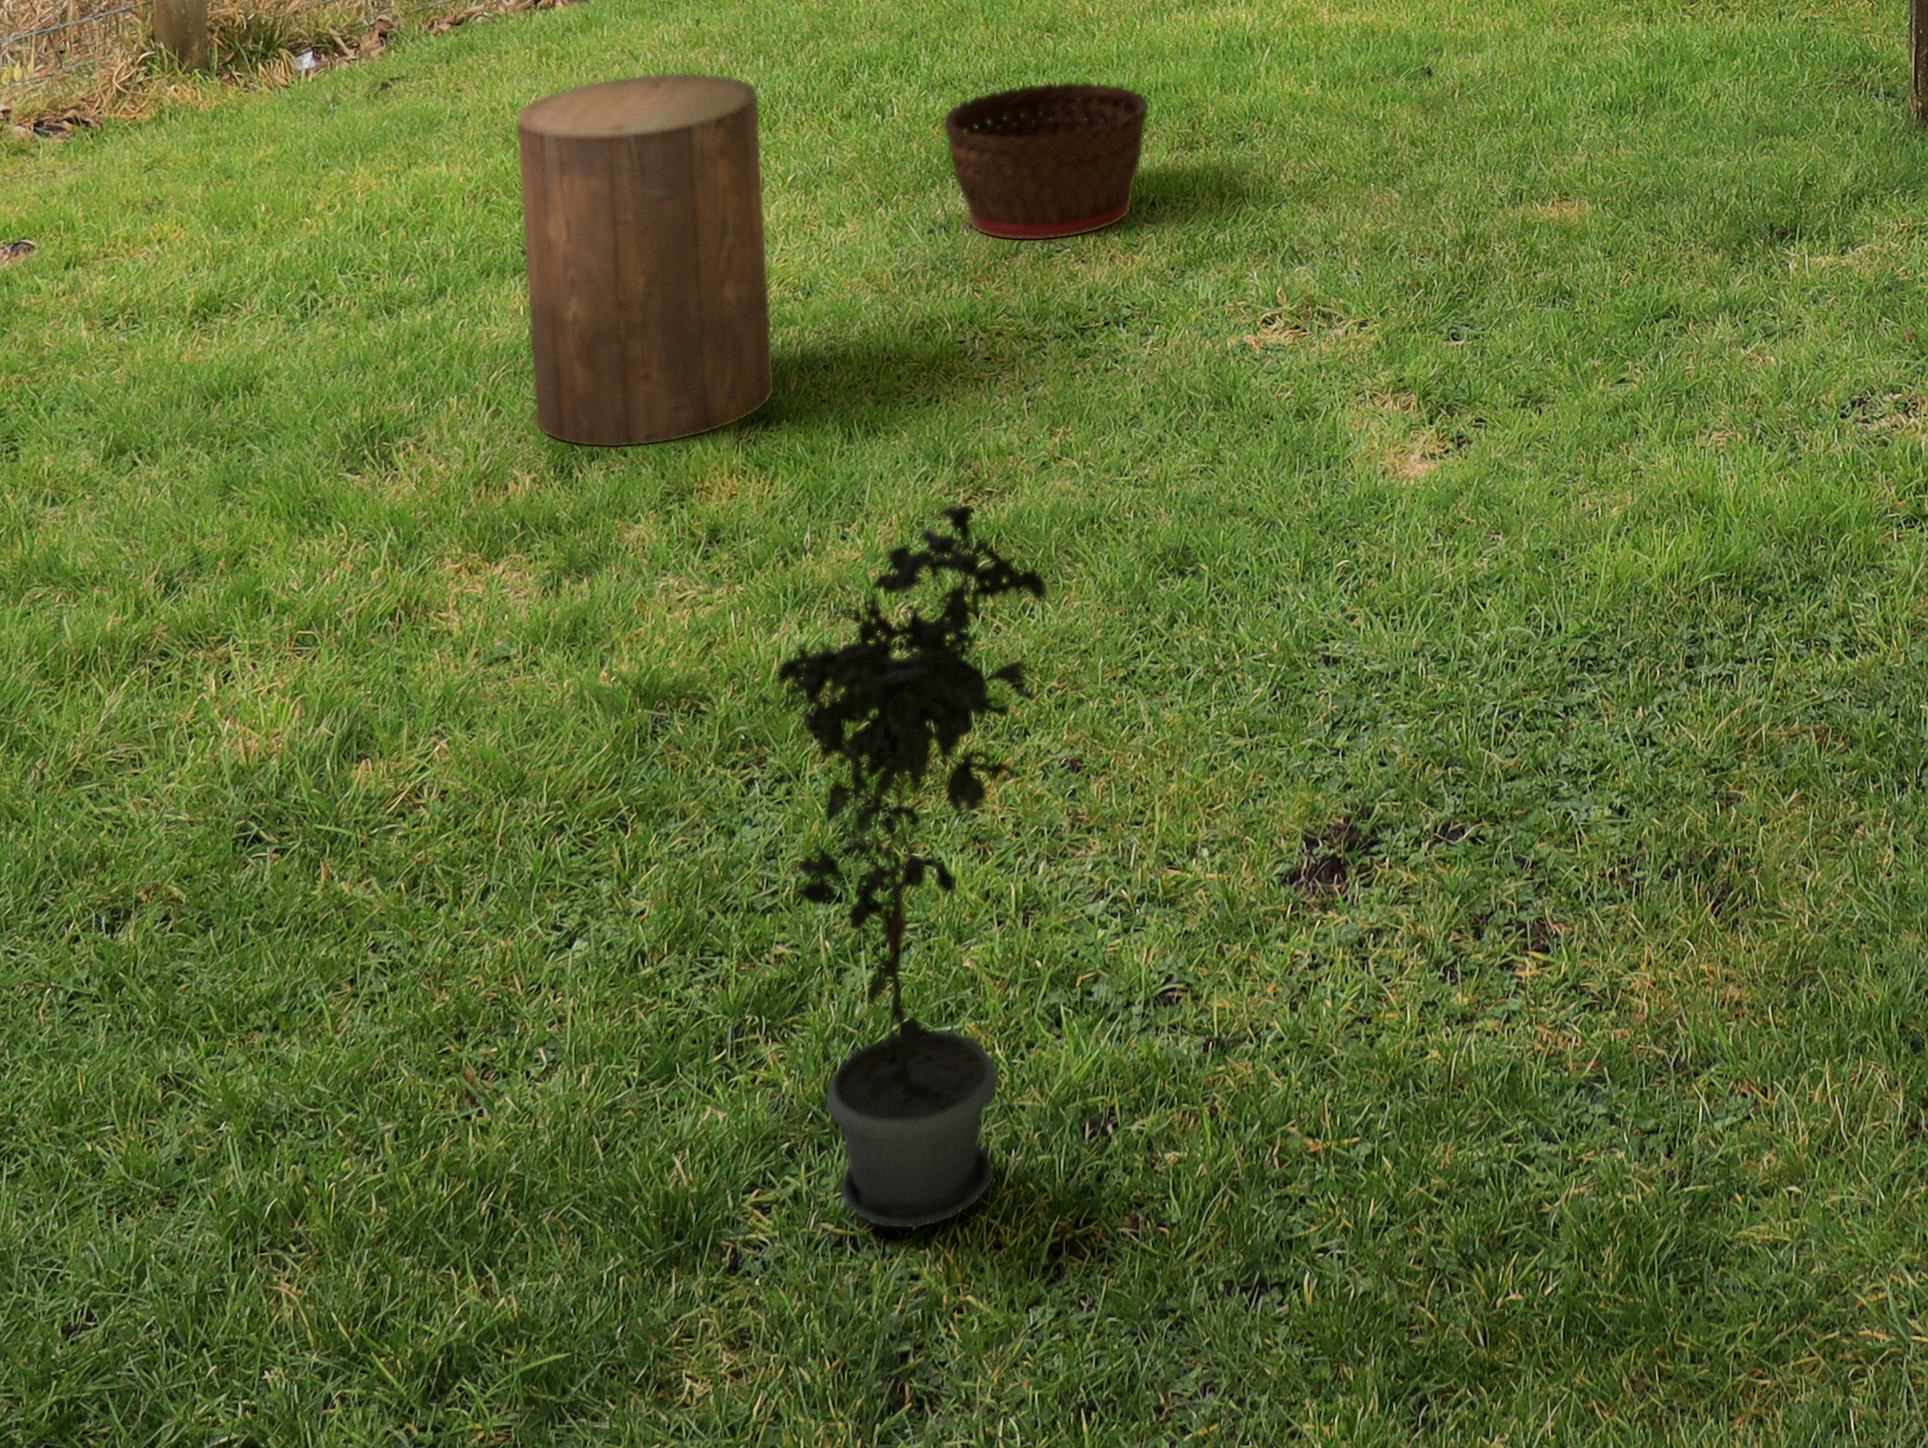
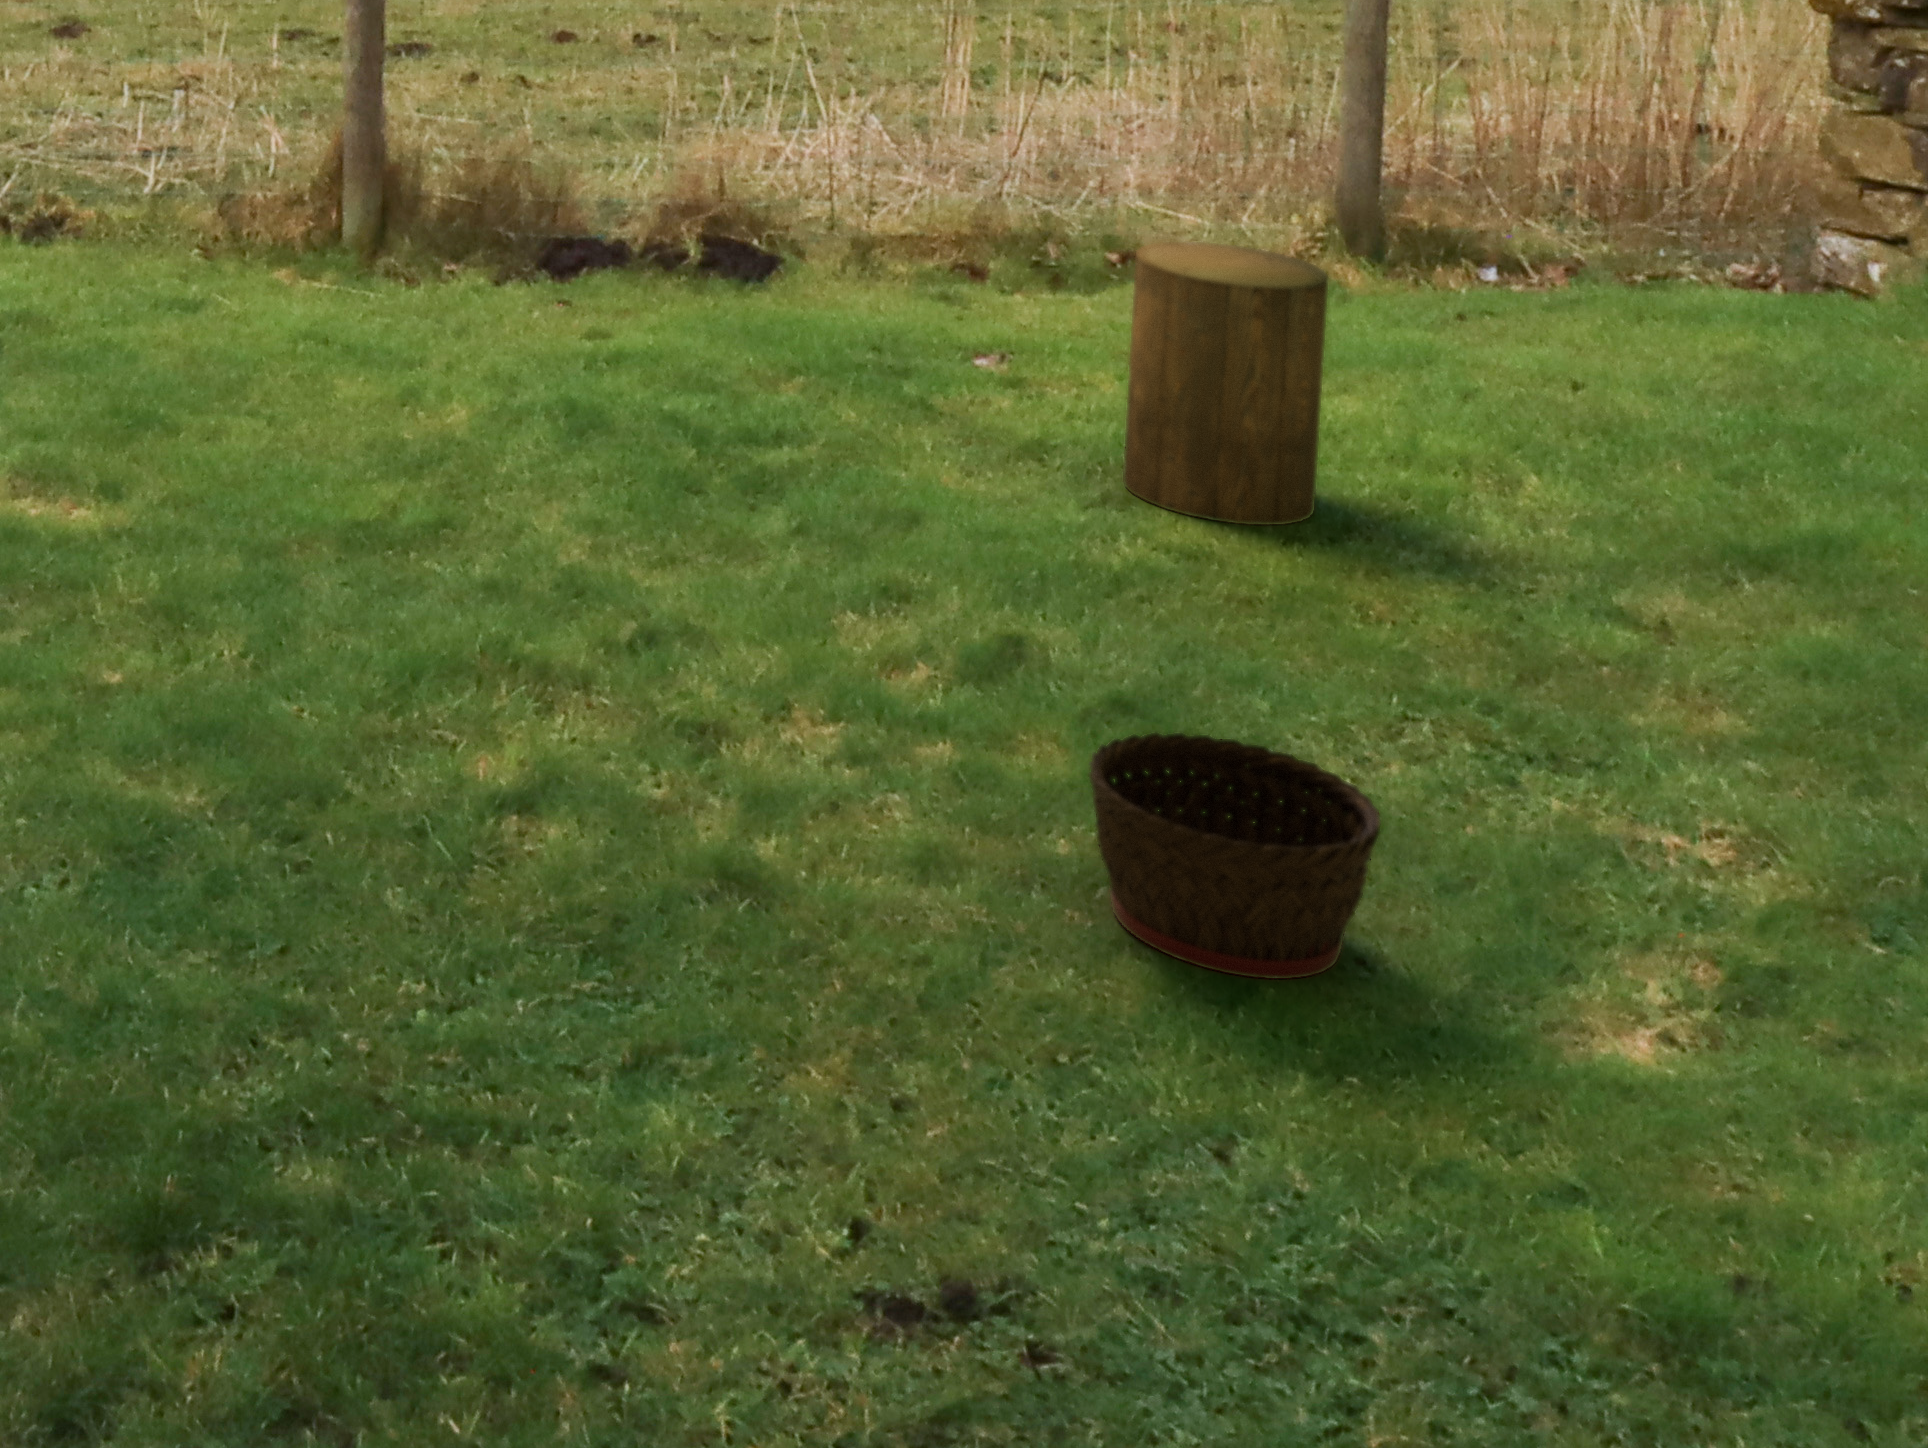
basket: present [943,83,1147,239] -> present [1089,733,1380,979]
potted plant: present [758,506,1048,1229] -> none [531,402,747,824]

